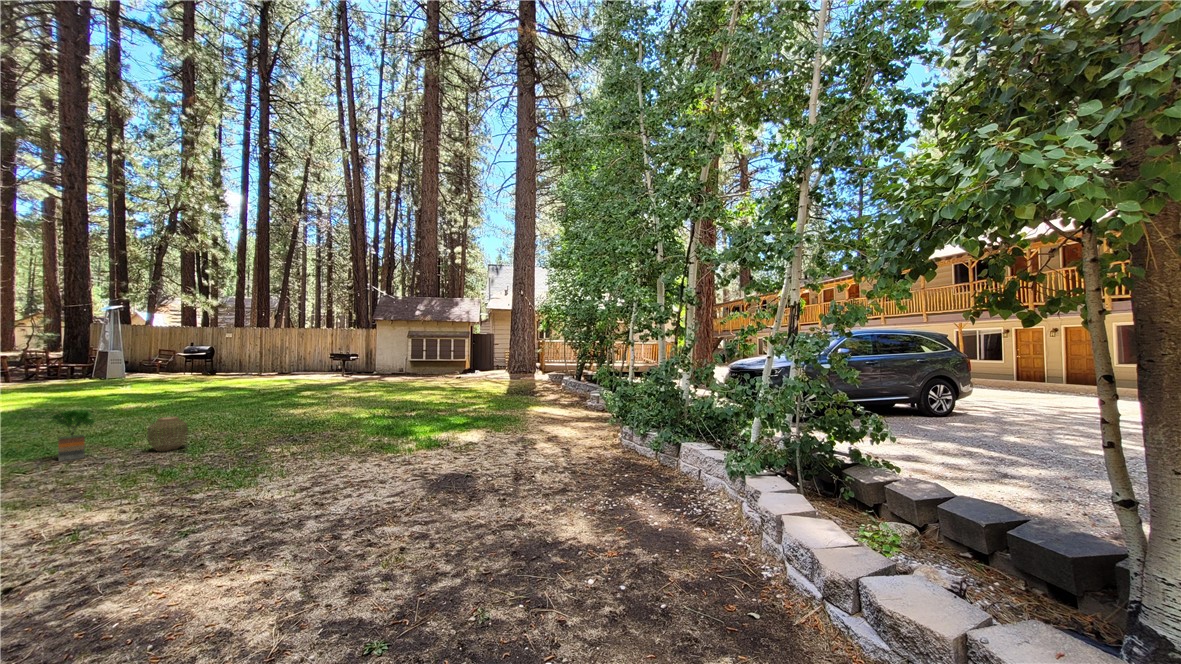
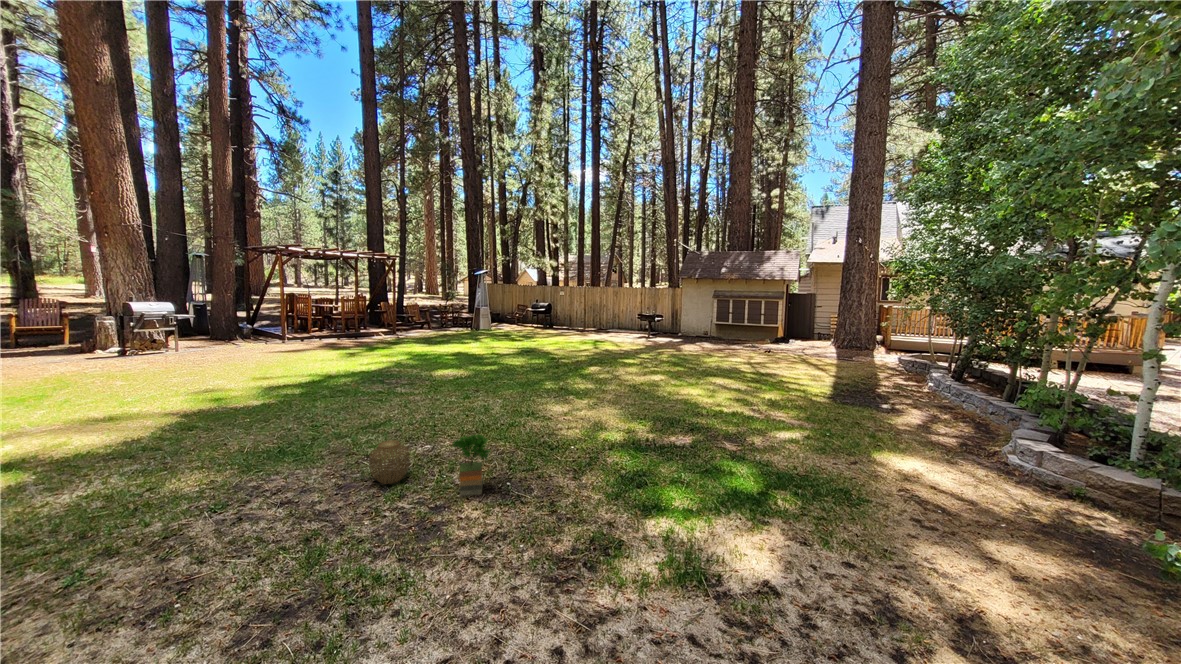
potted tree: present [51,410,95,461] -> present [453,435,491,496]

